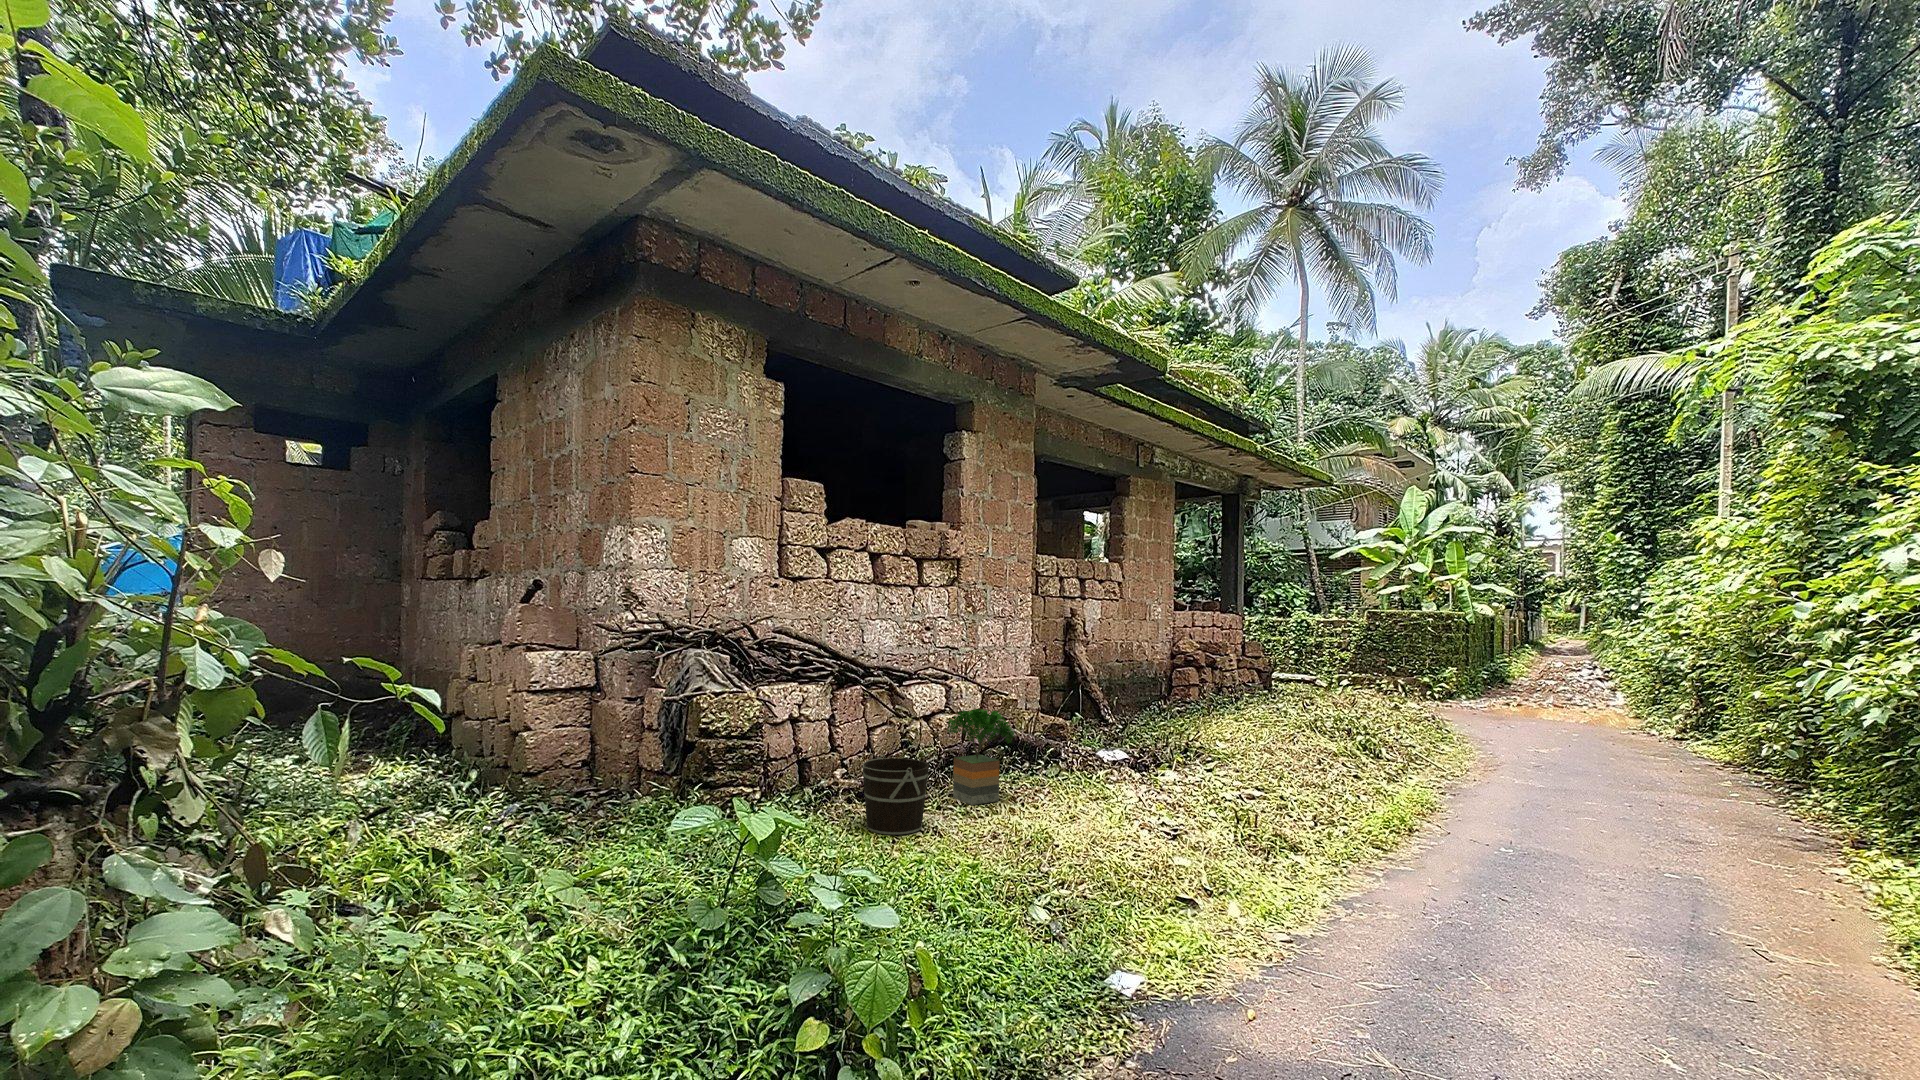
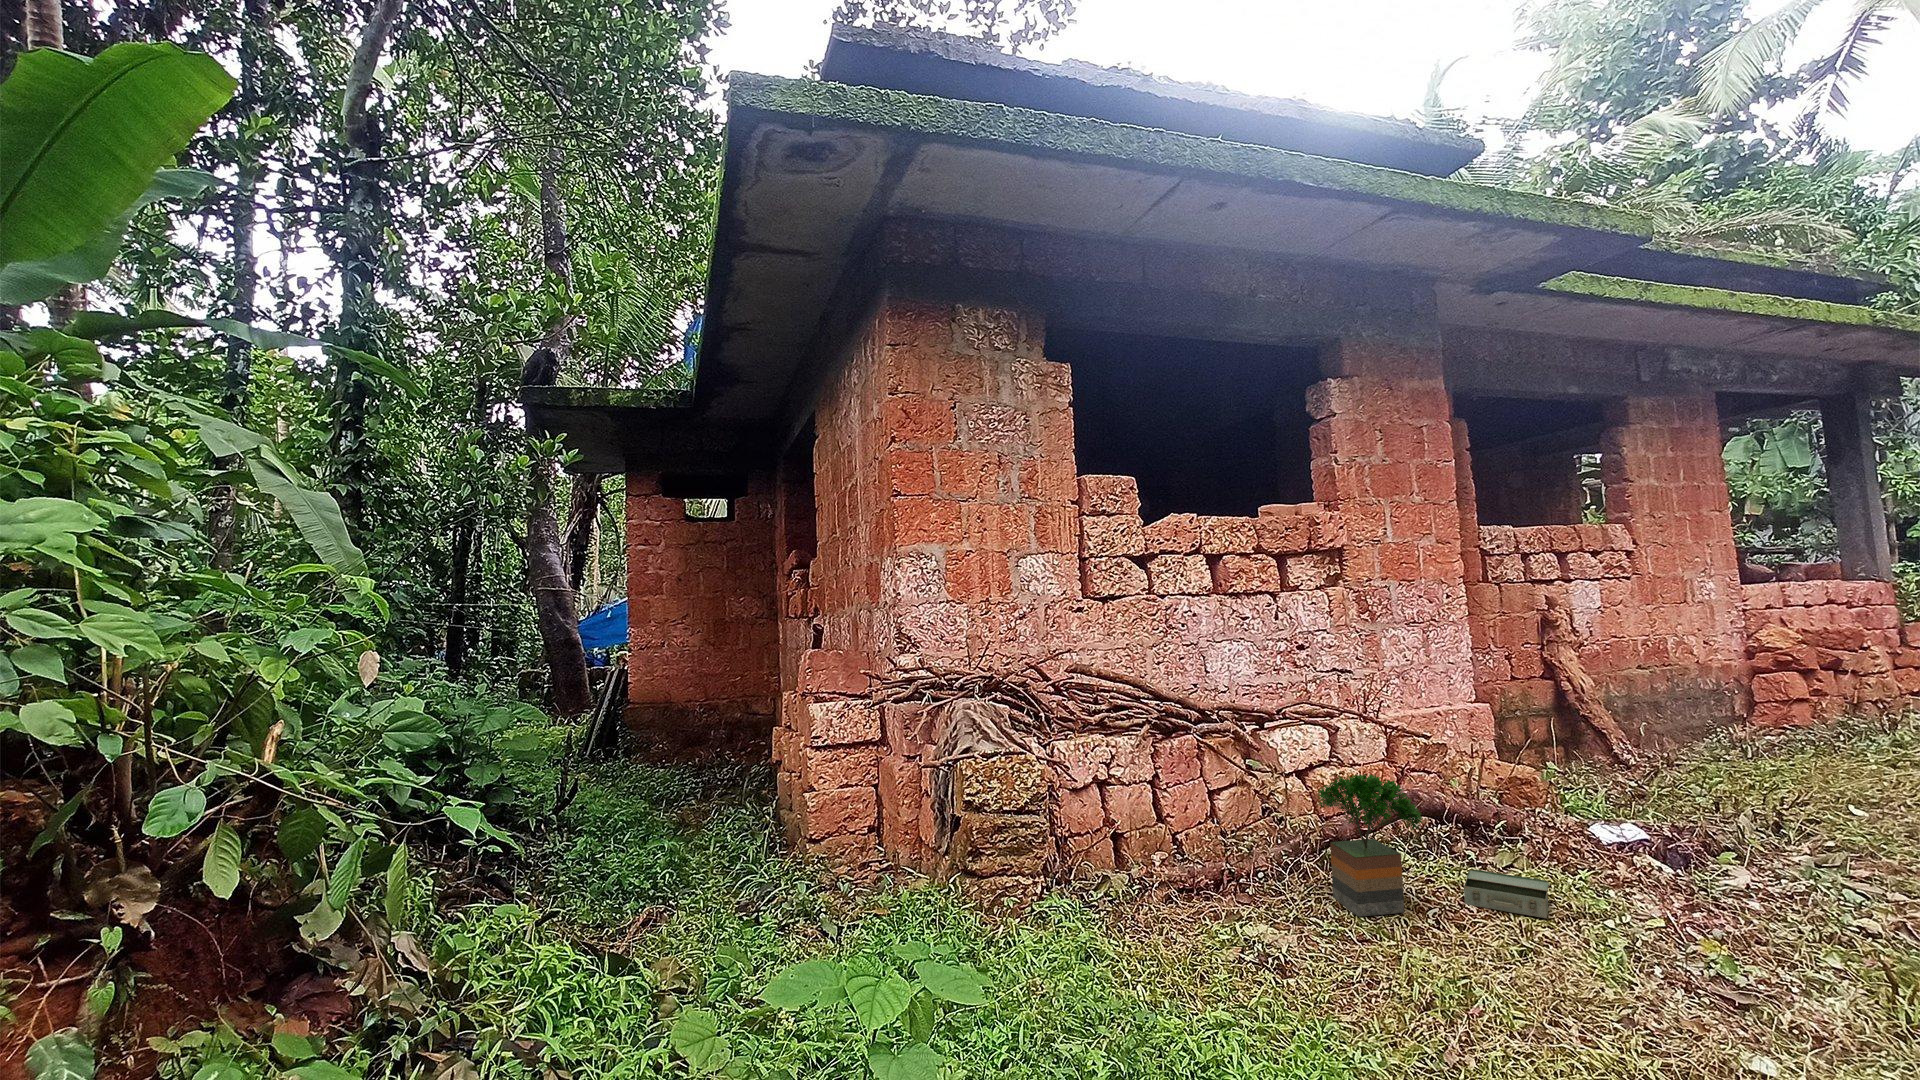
bucket: present [862,755,929,835] -> none [1177,843,1276,965]
toolbox: none [1033,774,1080,798] -> present [1464,869,1549,918]

